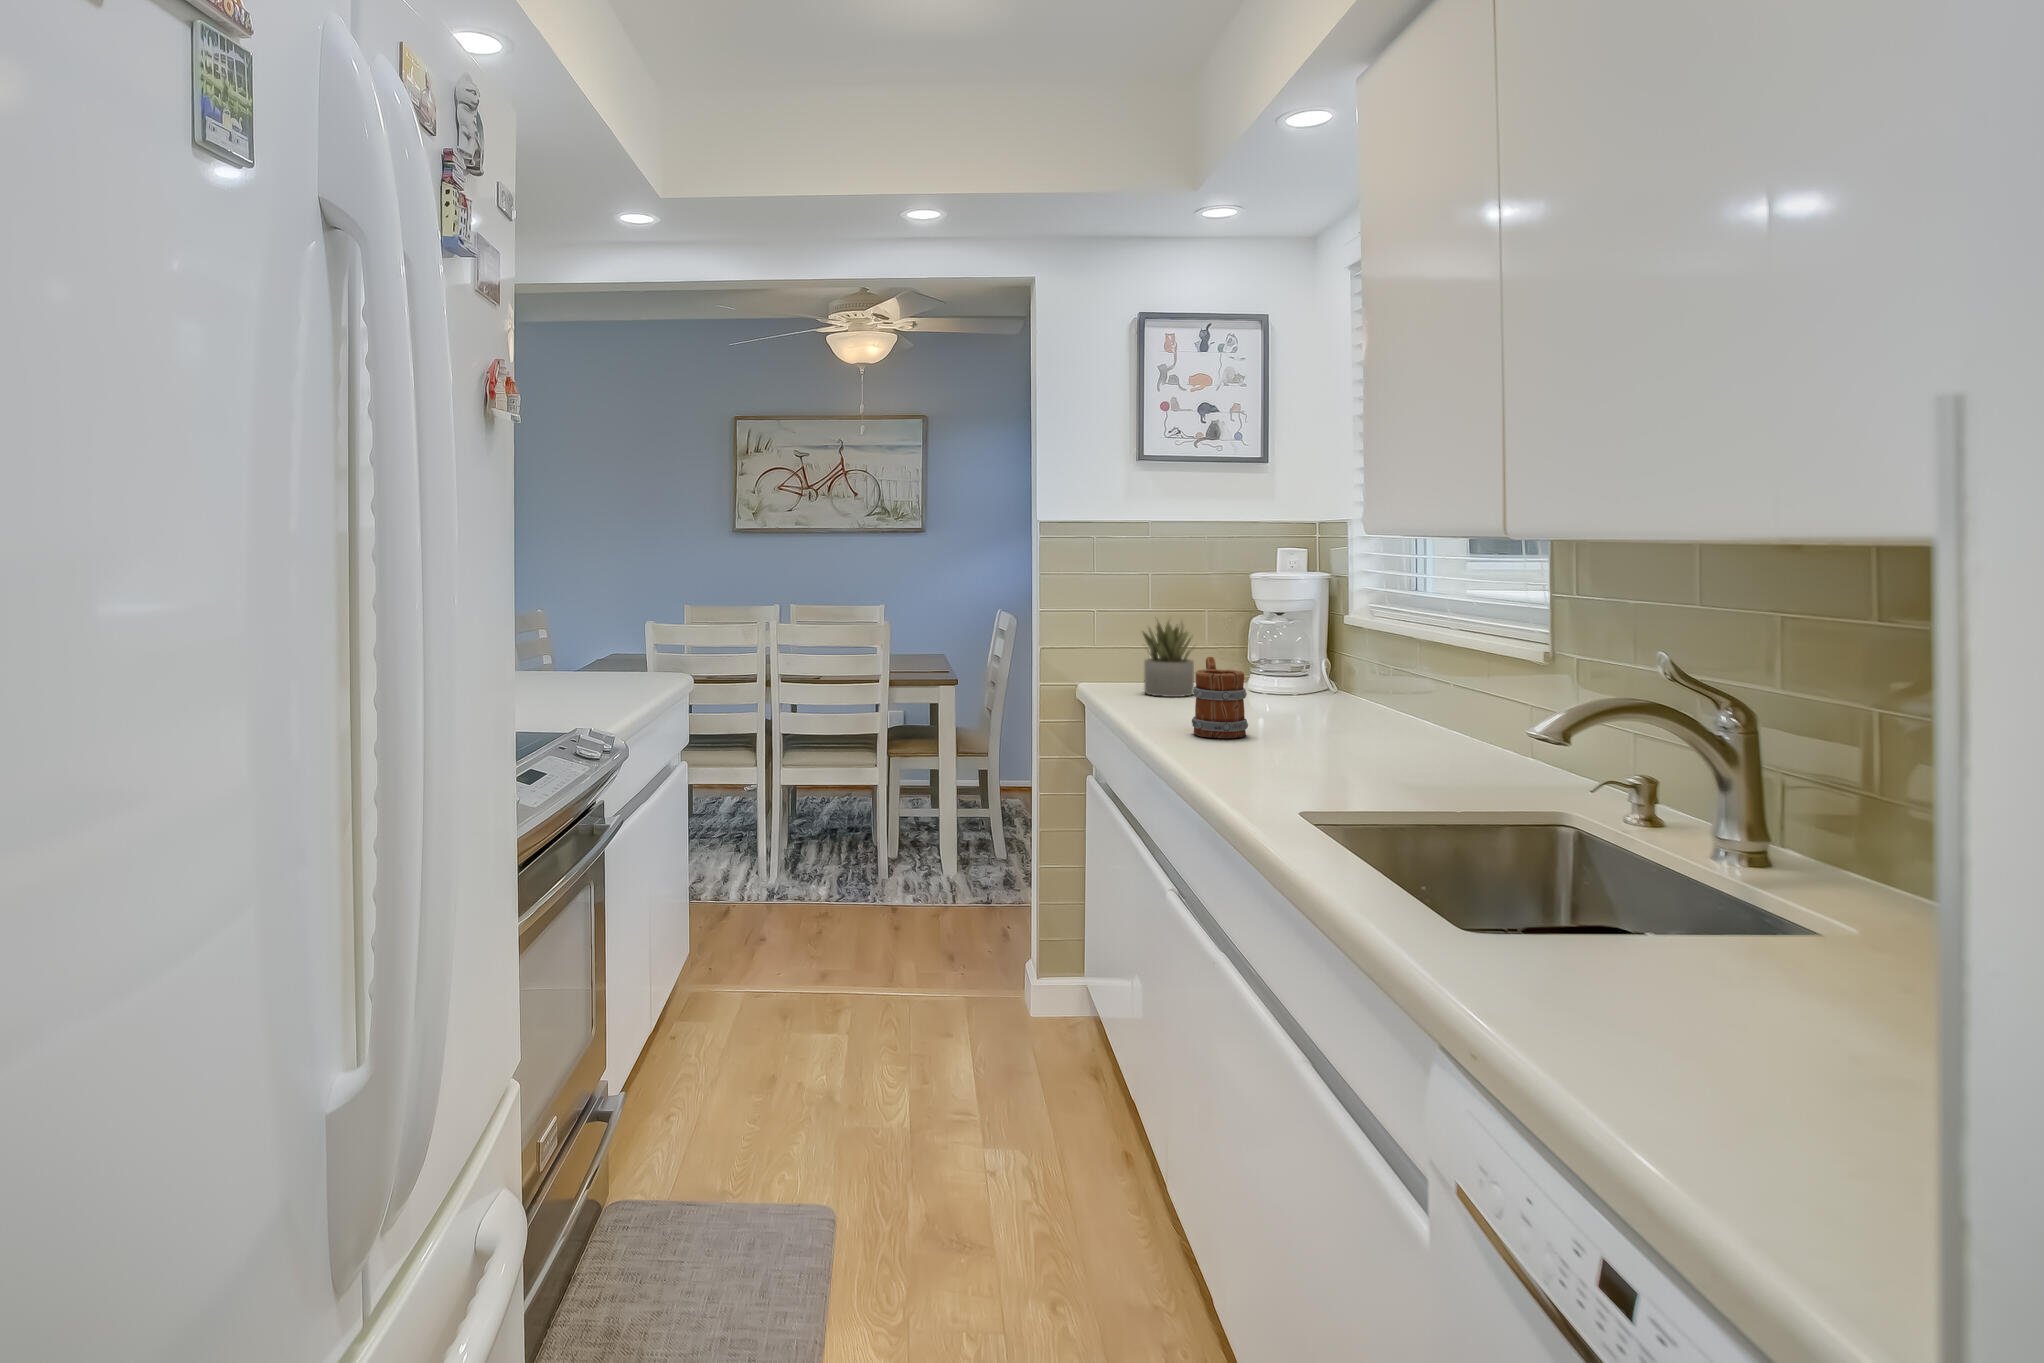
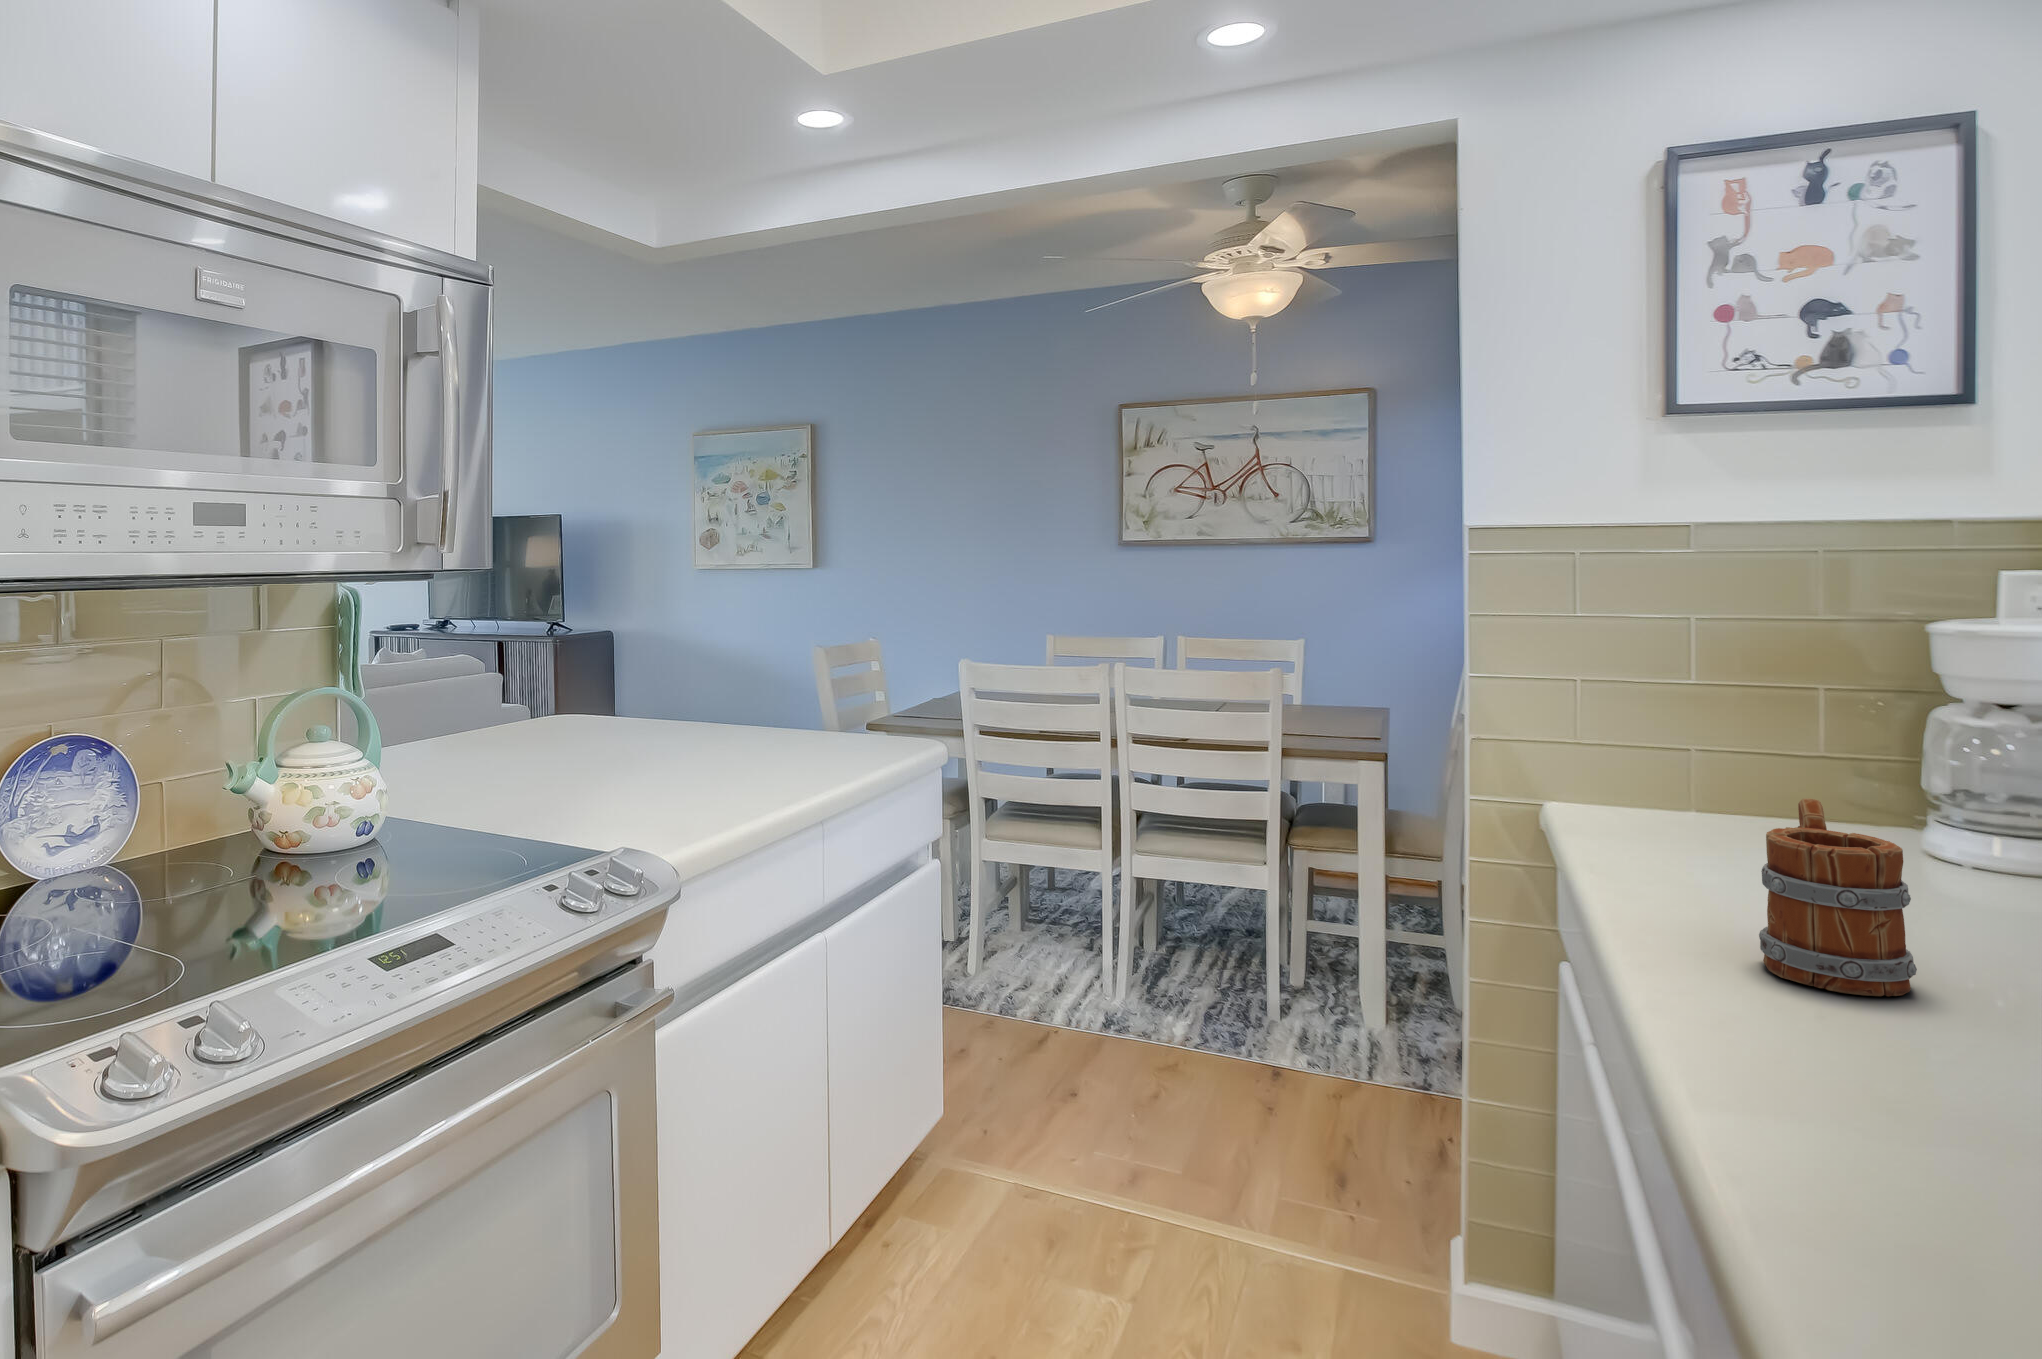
succulent plant: present [1143,619,1194,697] -> none [1672,691,1798,845]

